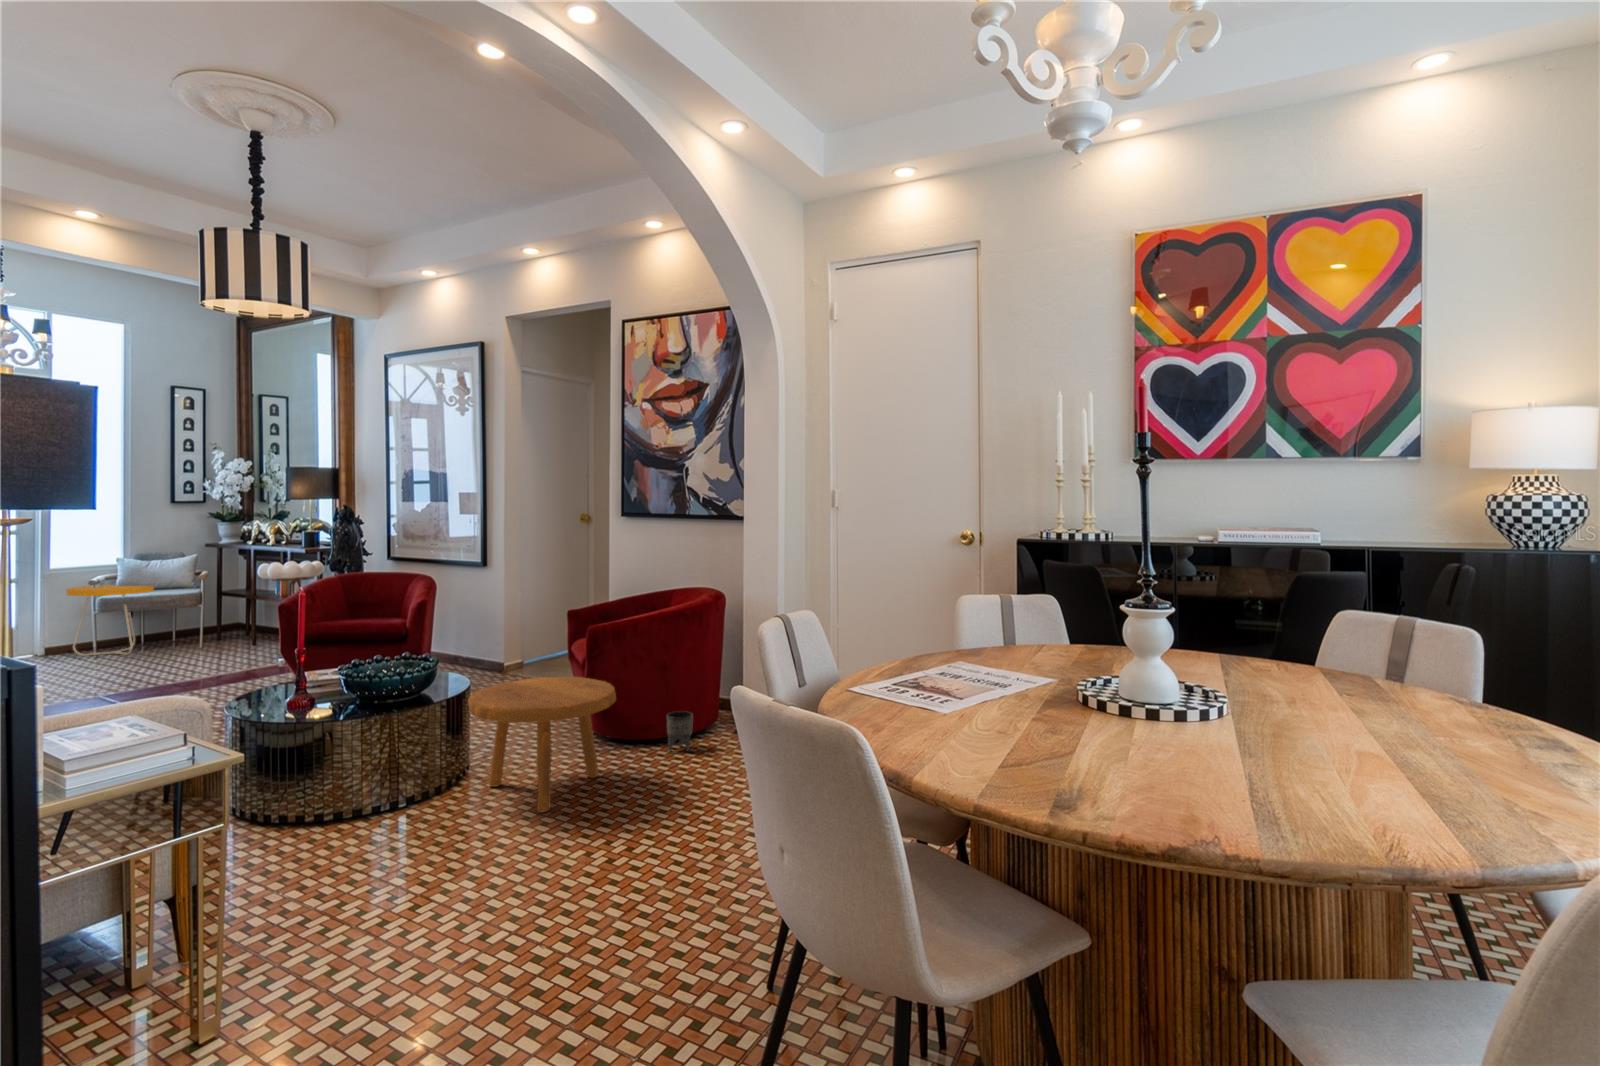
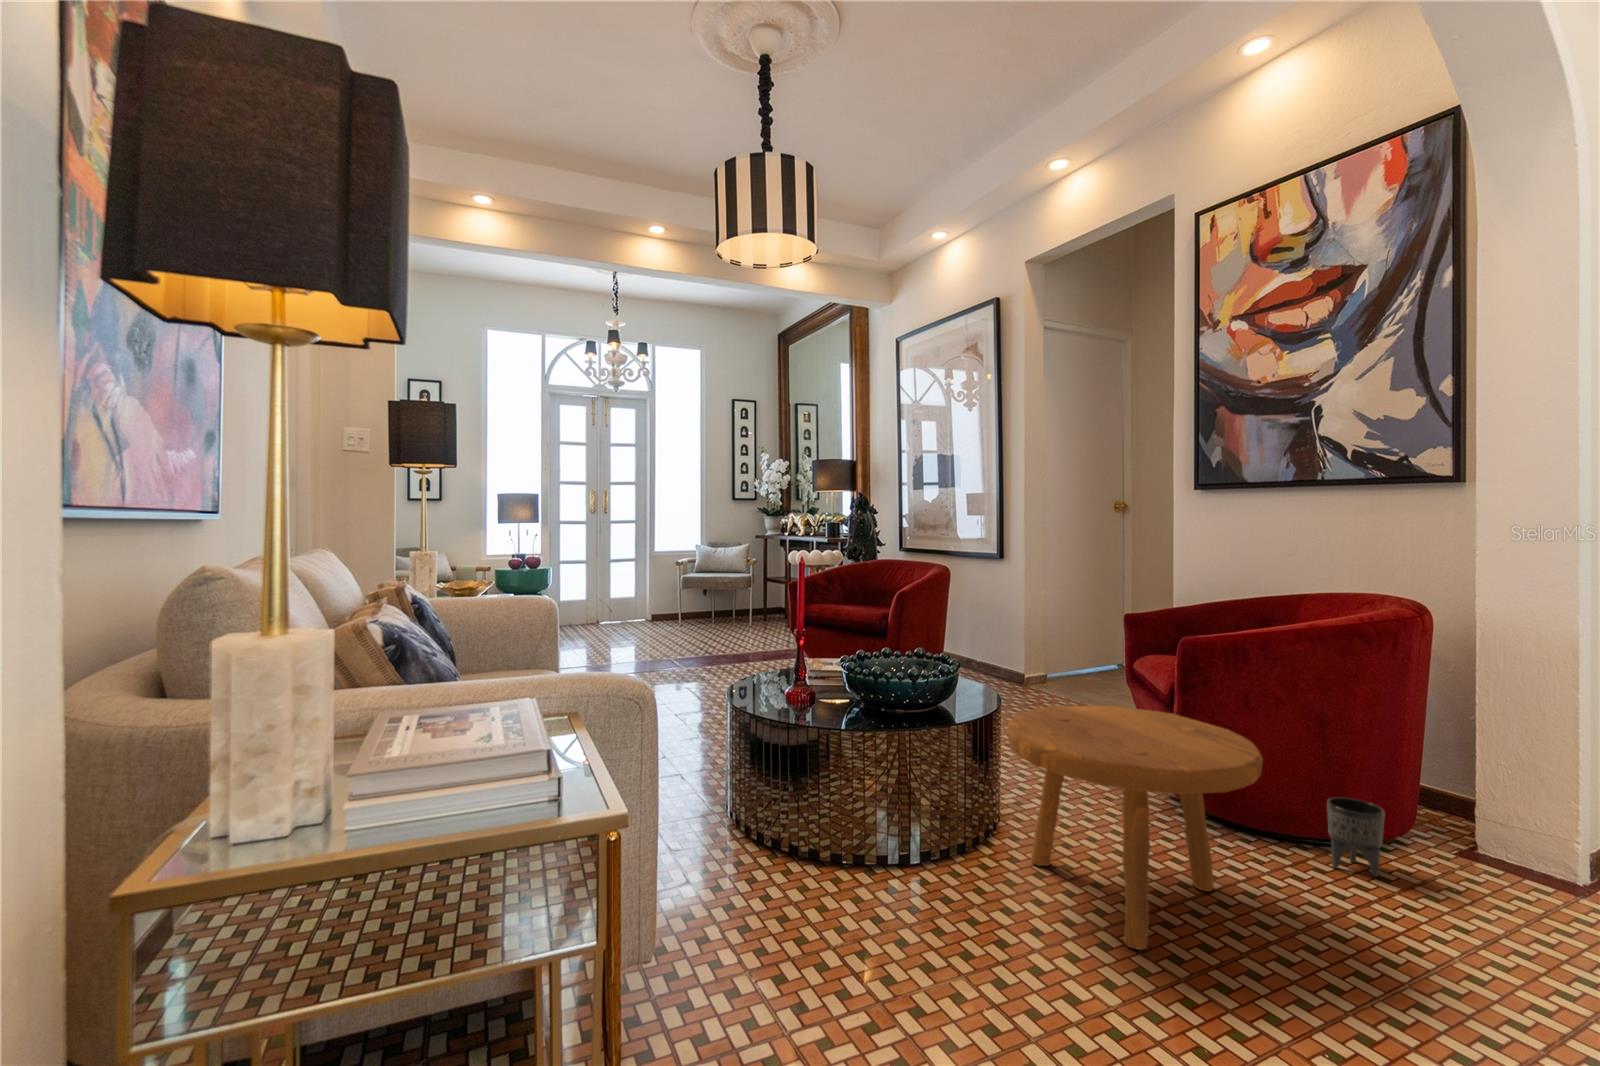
side table: present [66,585,154,656] -> none [662,567,720,627]

